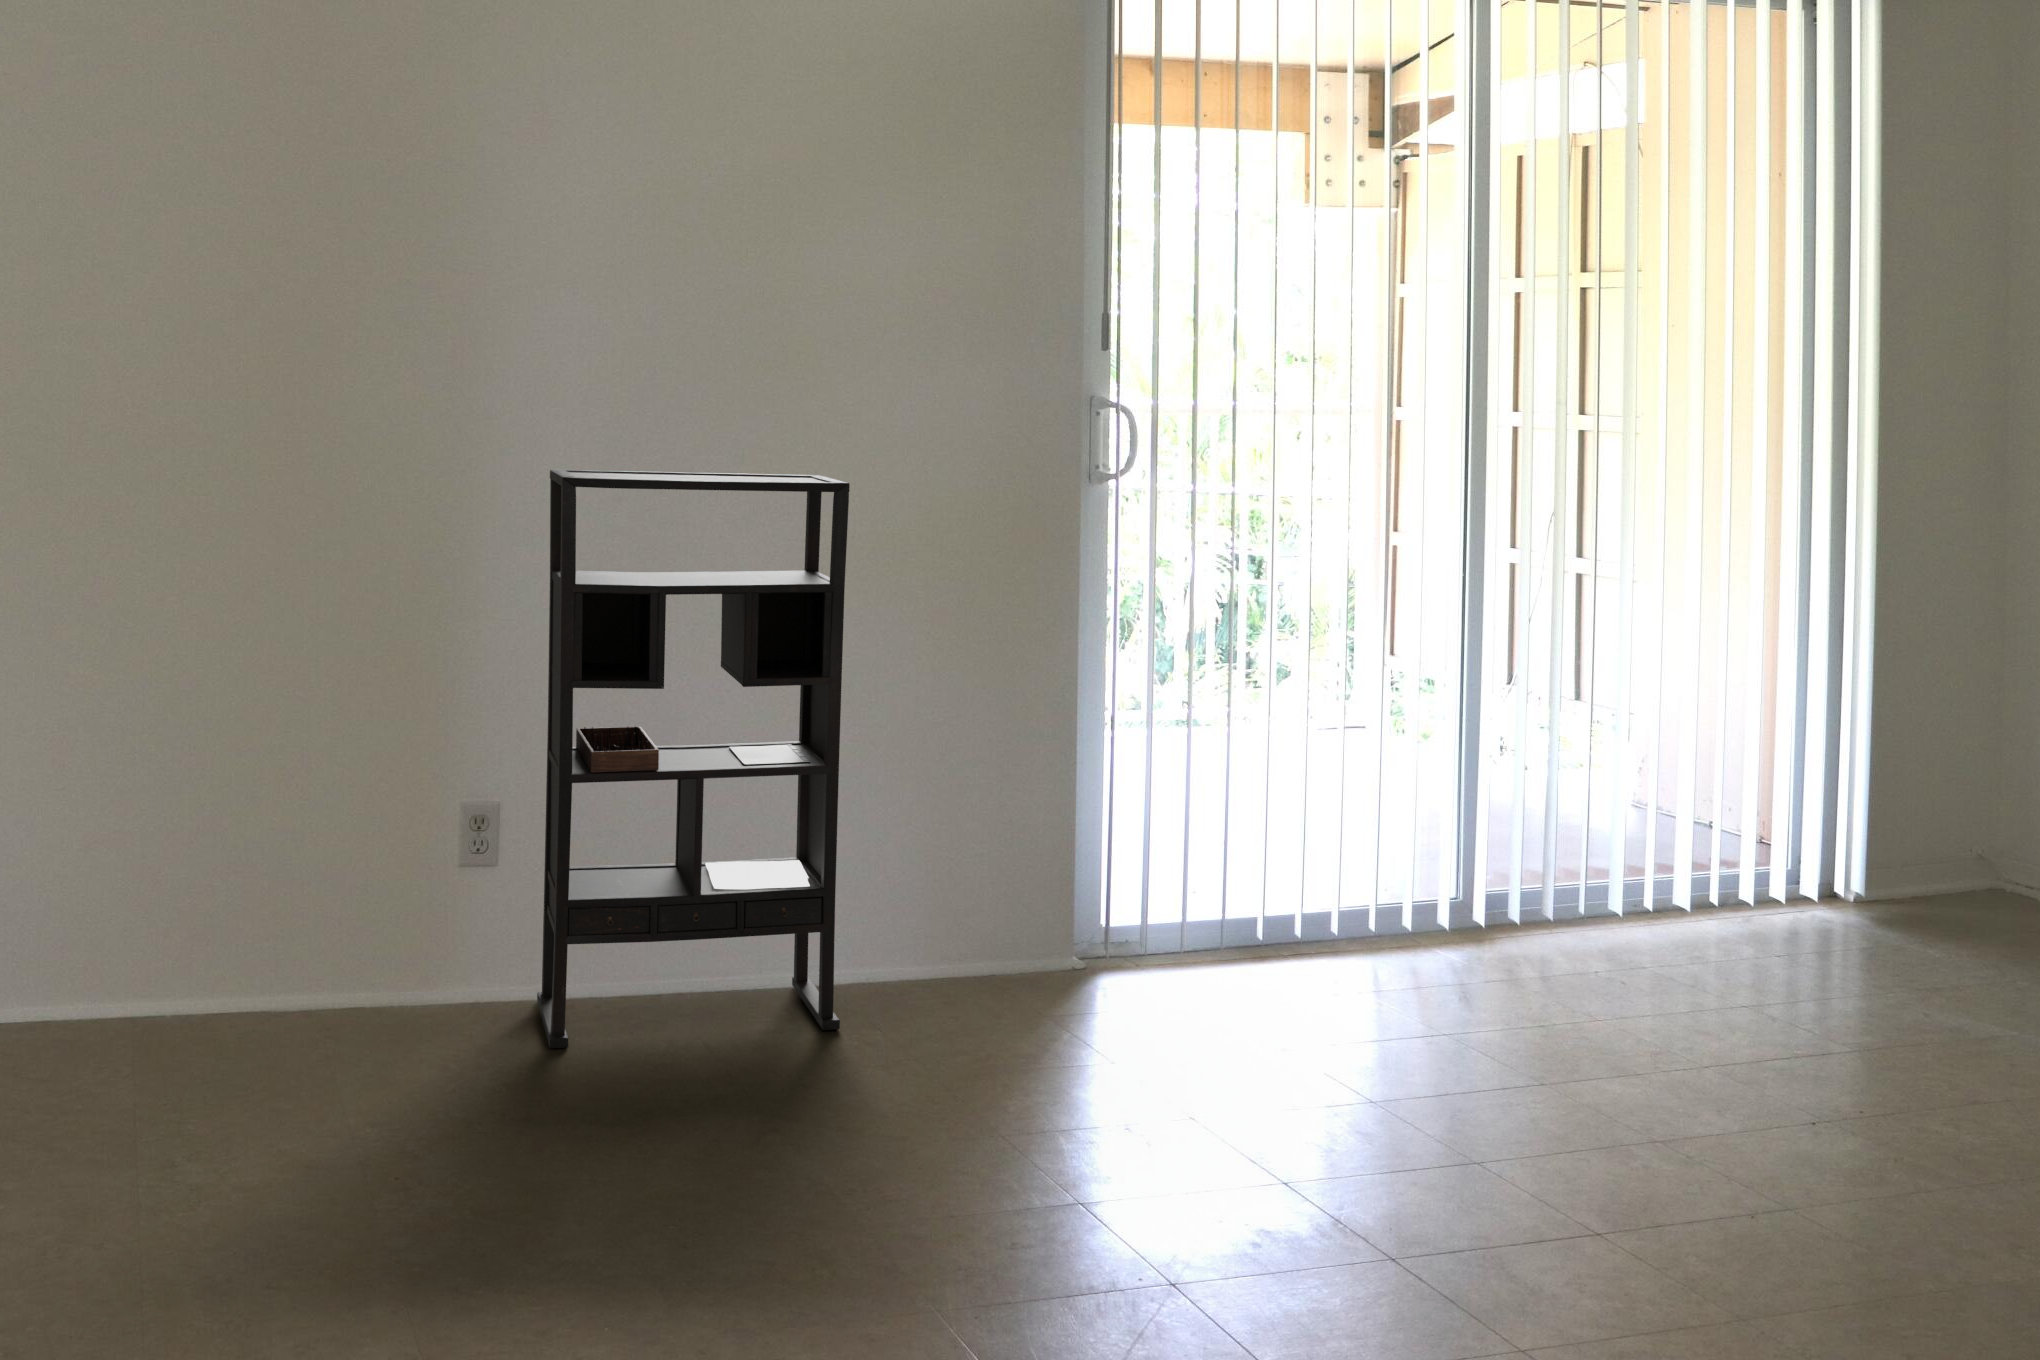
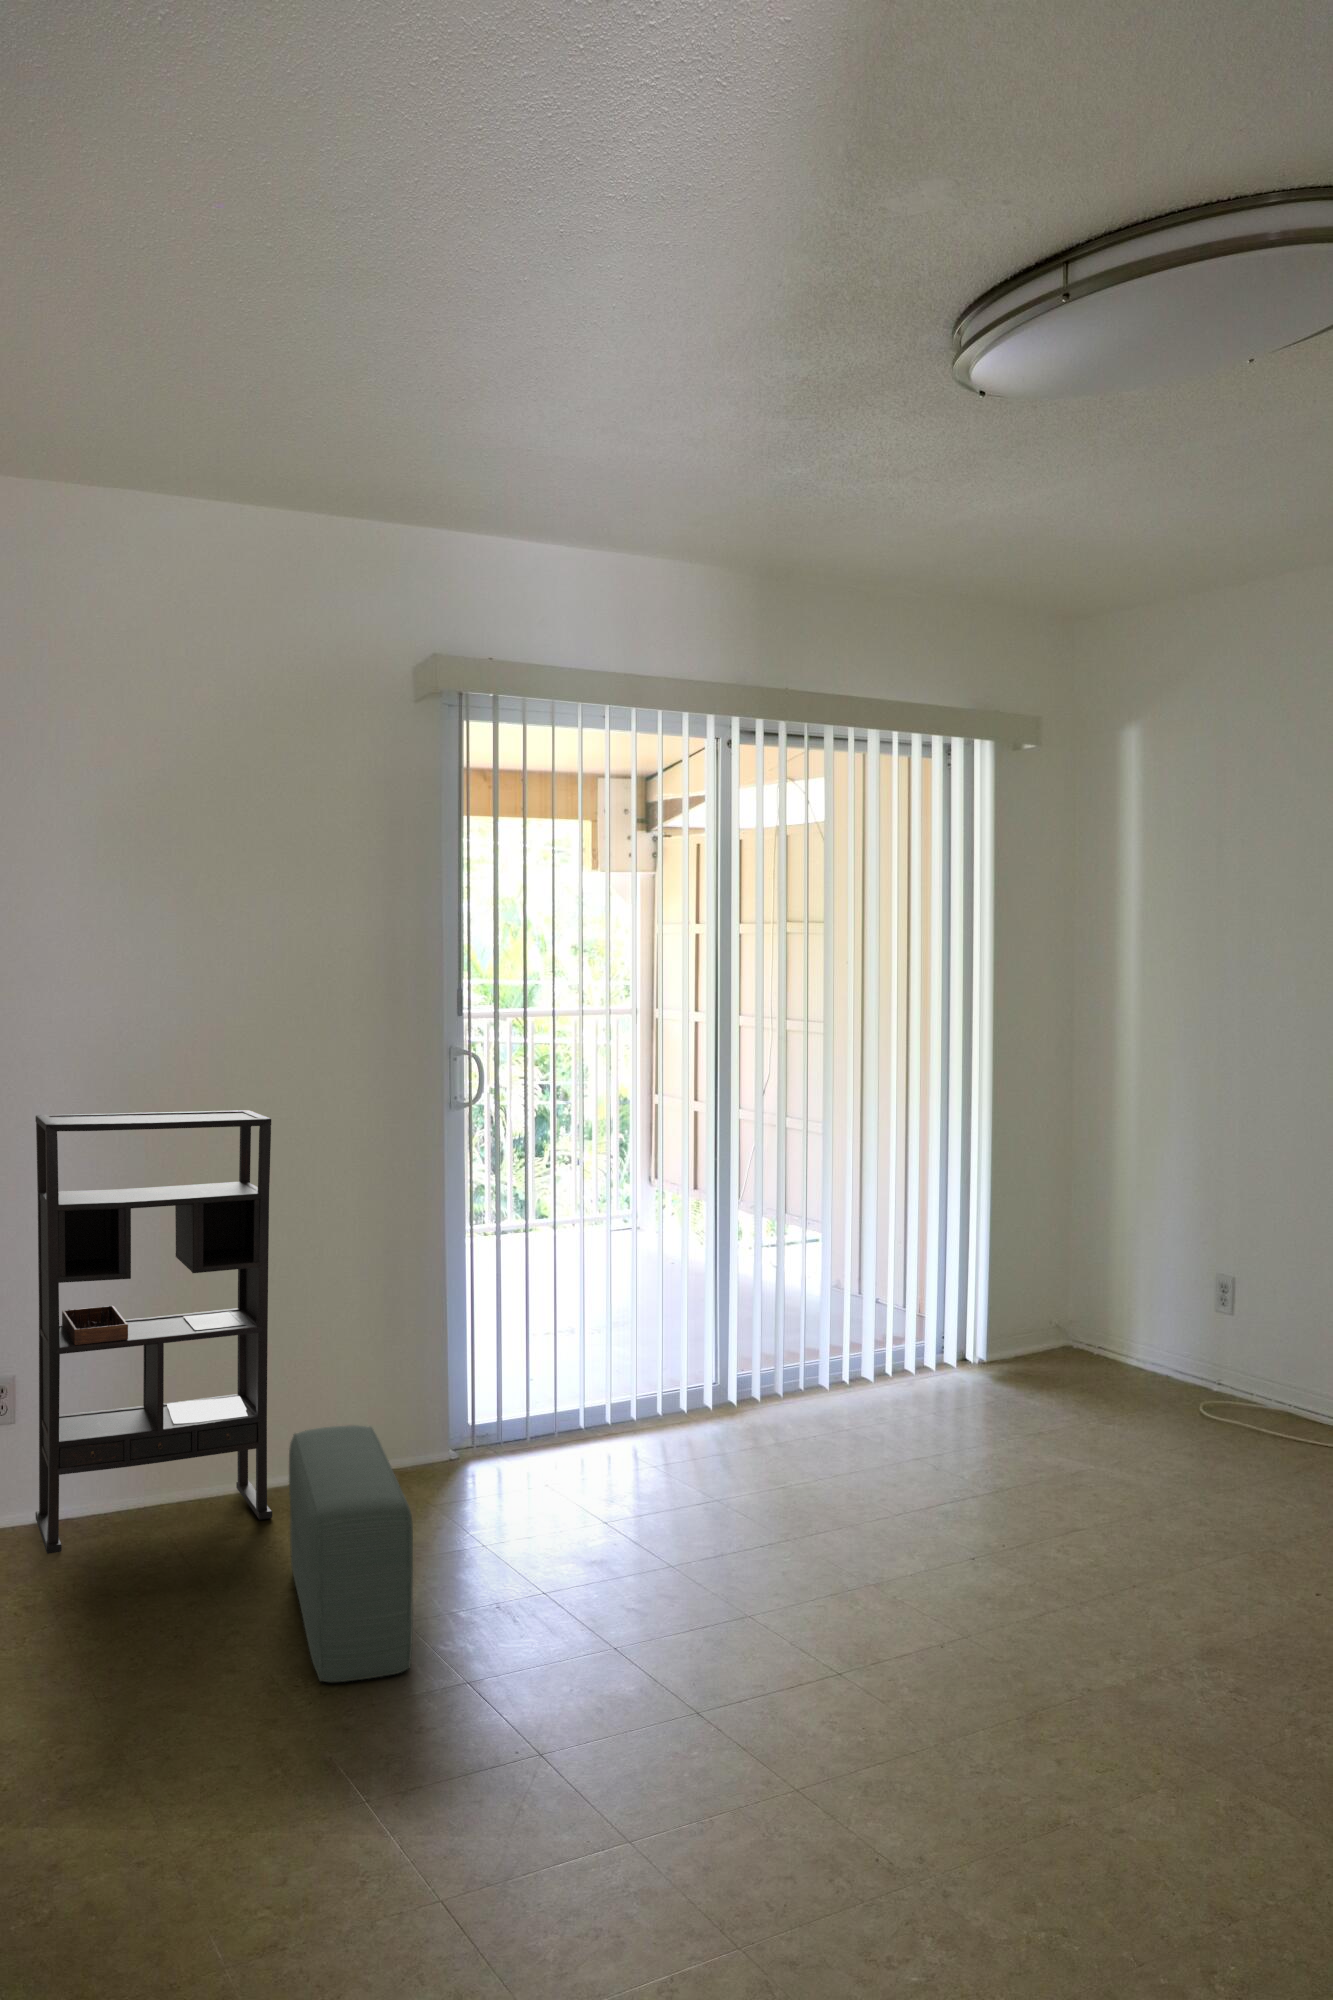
pouf: none [867,908,1045,1270] -> present [289,1425,413,1683]

